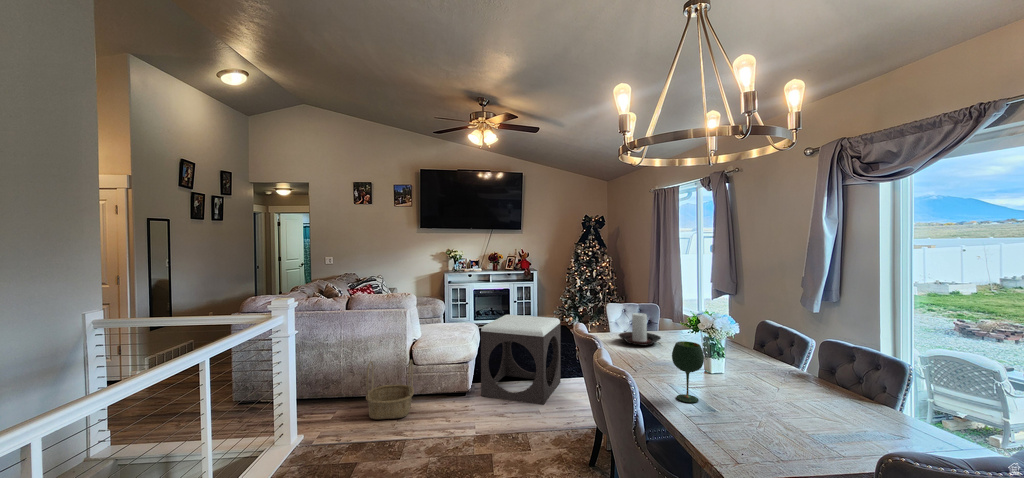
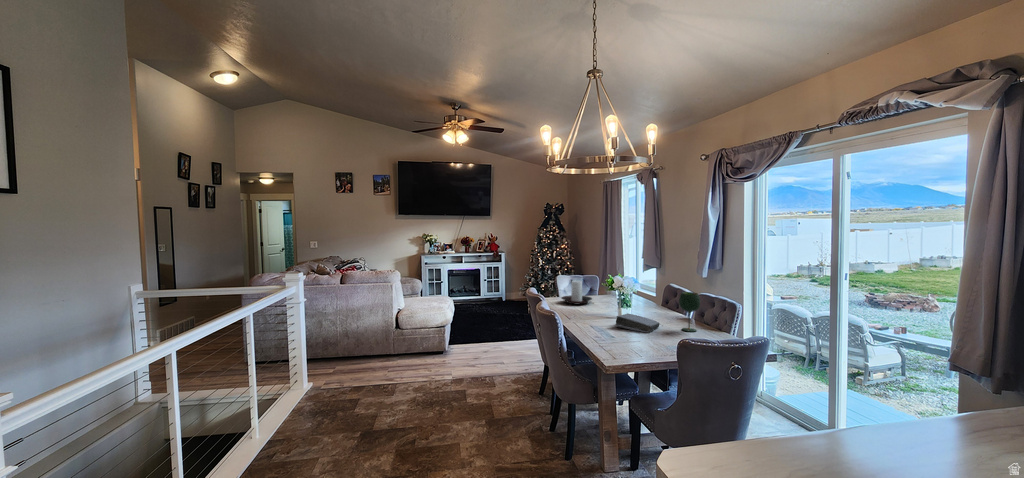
footstool: present [481,315,561,405] -> none [455,288,521,358]
wine glass: present [672,341,704,403] -> present [679,292,700,332]
basket: present [366,360,414,419] -> none [361,323,401,371]
book: none [712,368,780,403] -> present [616,313,660,333]

